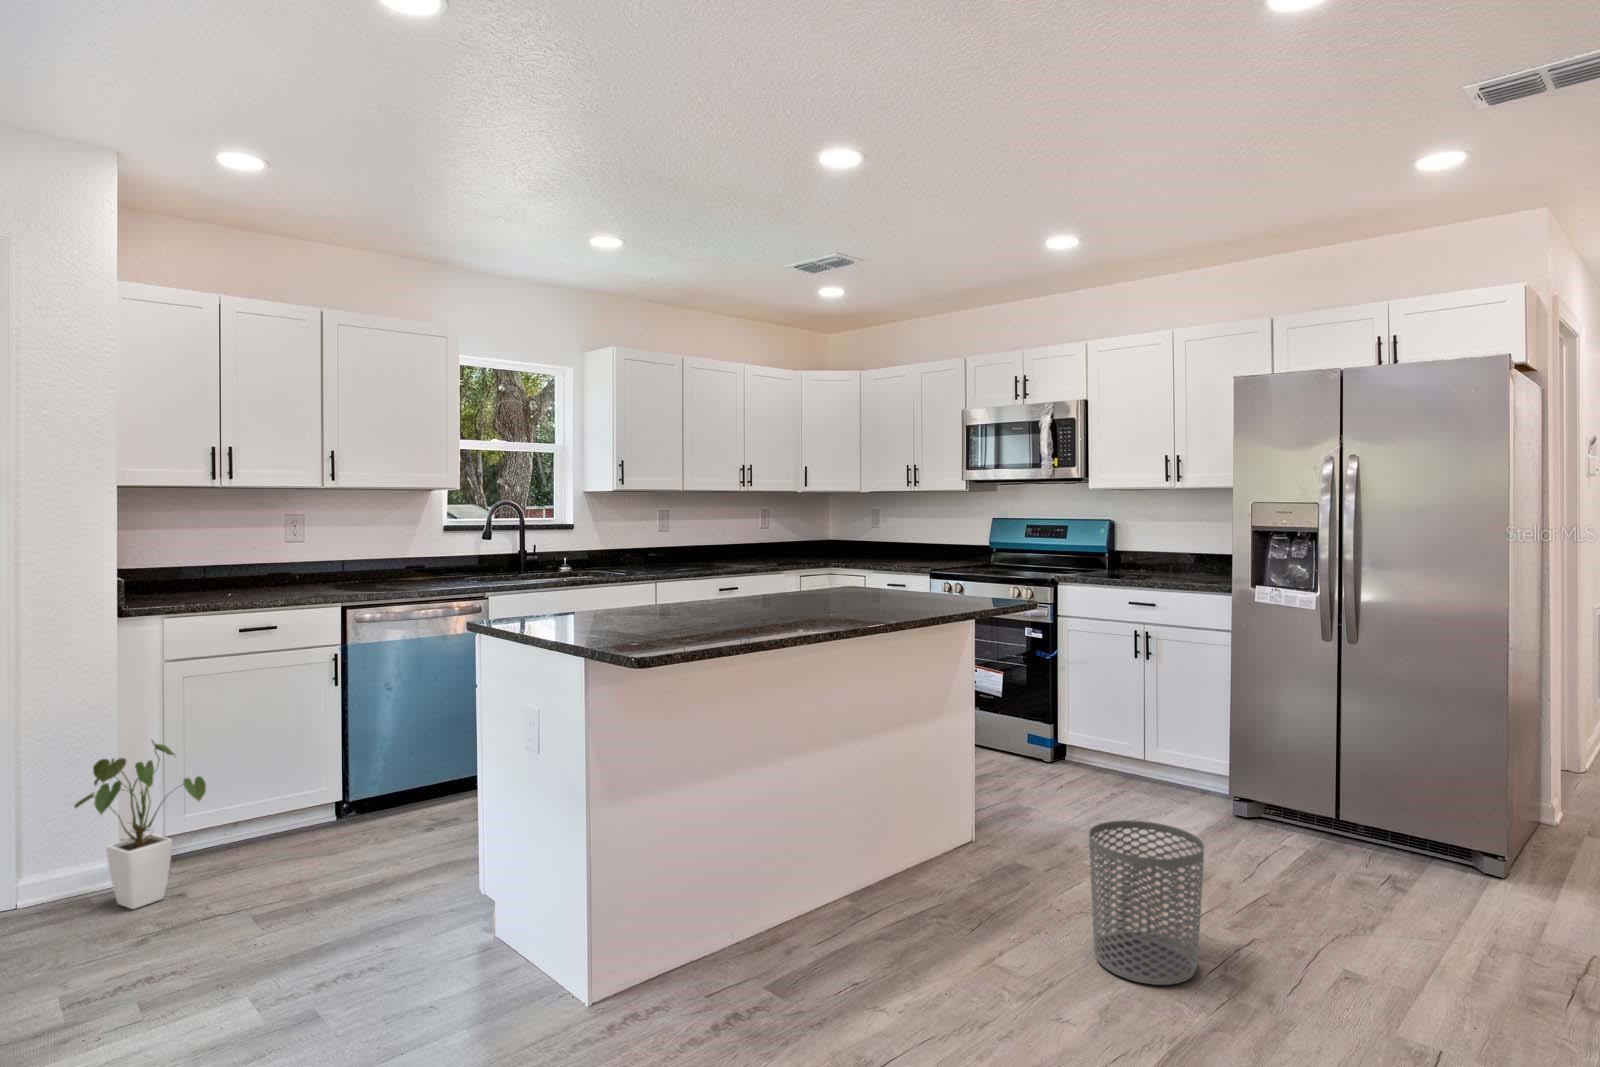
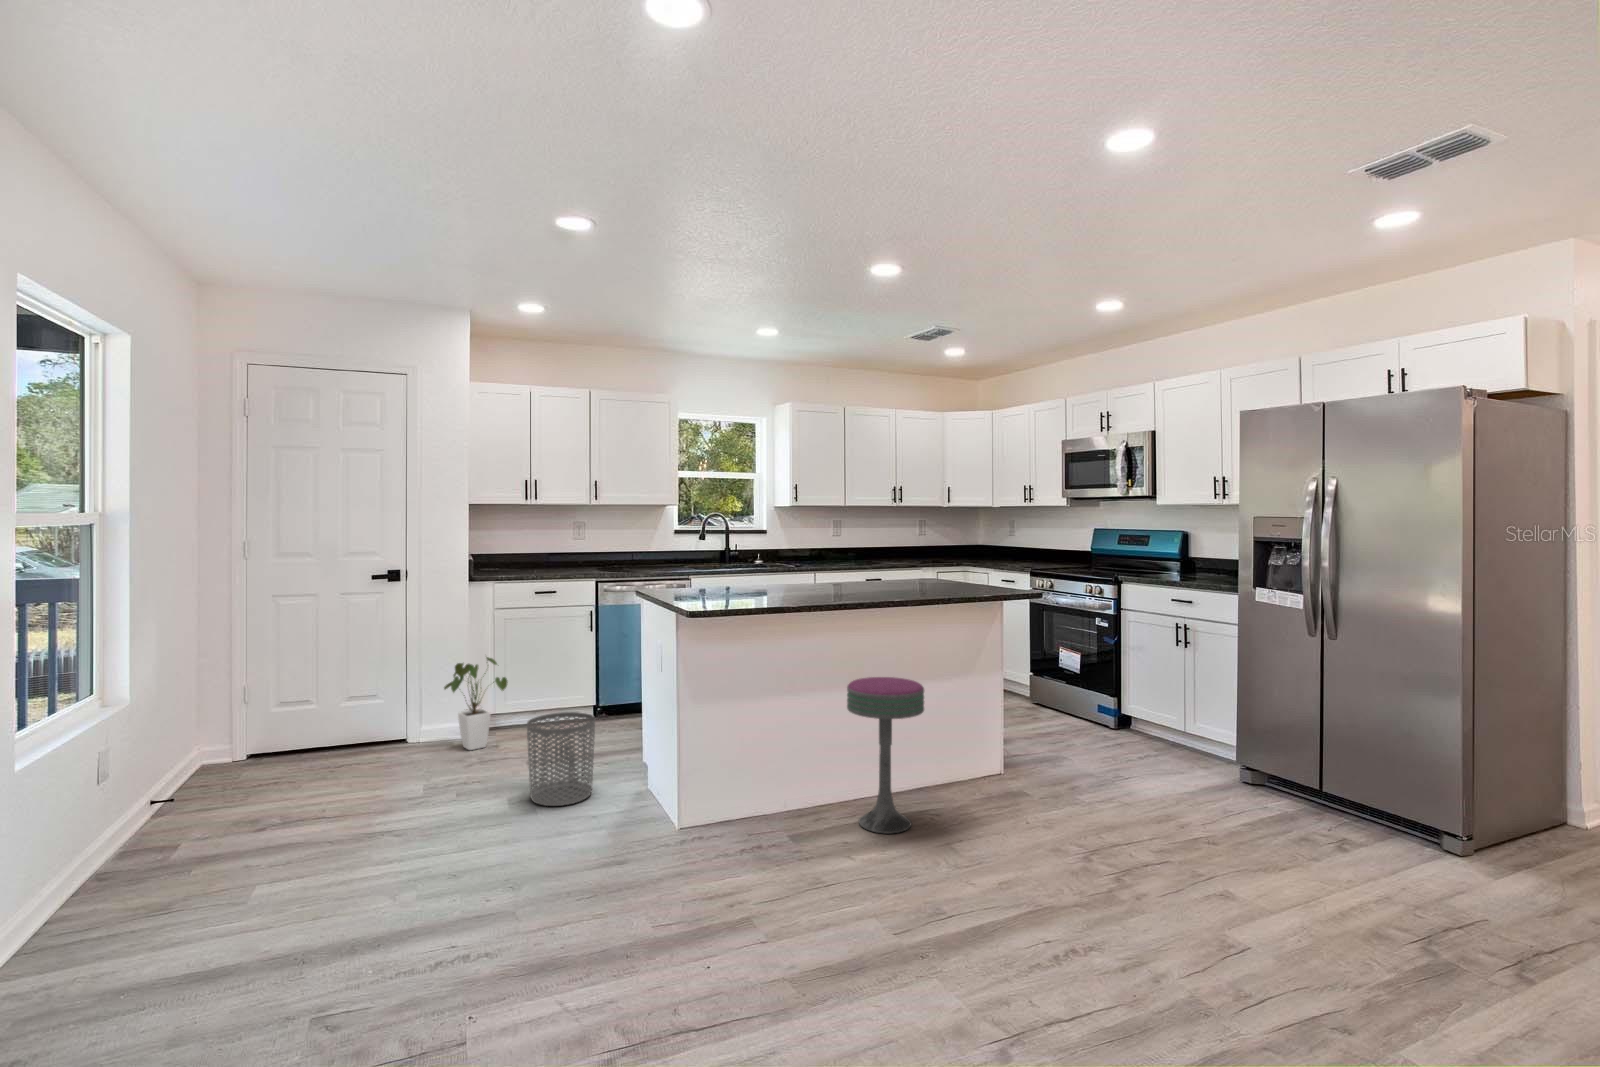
bar stool: none [831,731,943,960] -> present [847,677,924,834]
waste bin: present [1089,820,1204,985] -> present [527,712,595,806]

